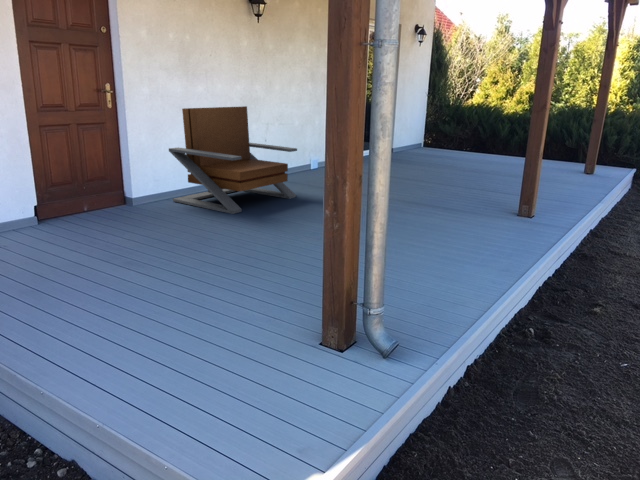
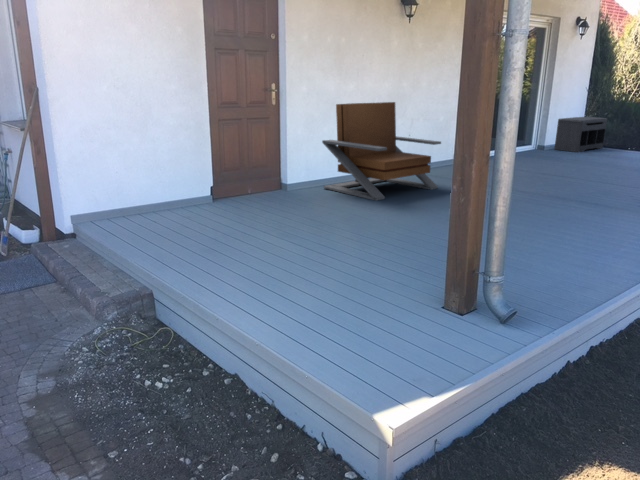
bench: none [401,120,446,154] -> present [554,117,607,152]

